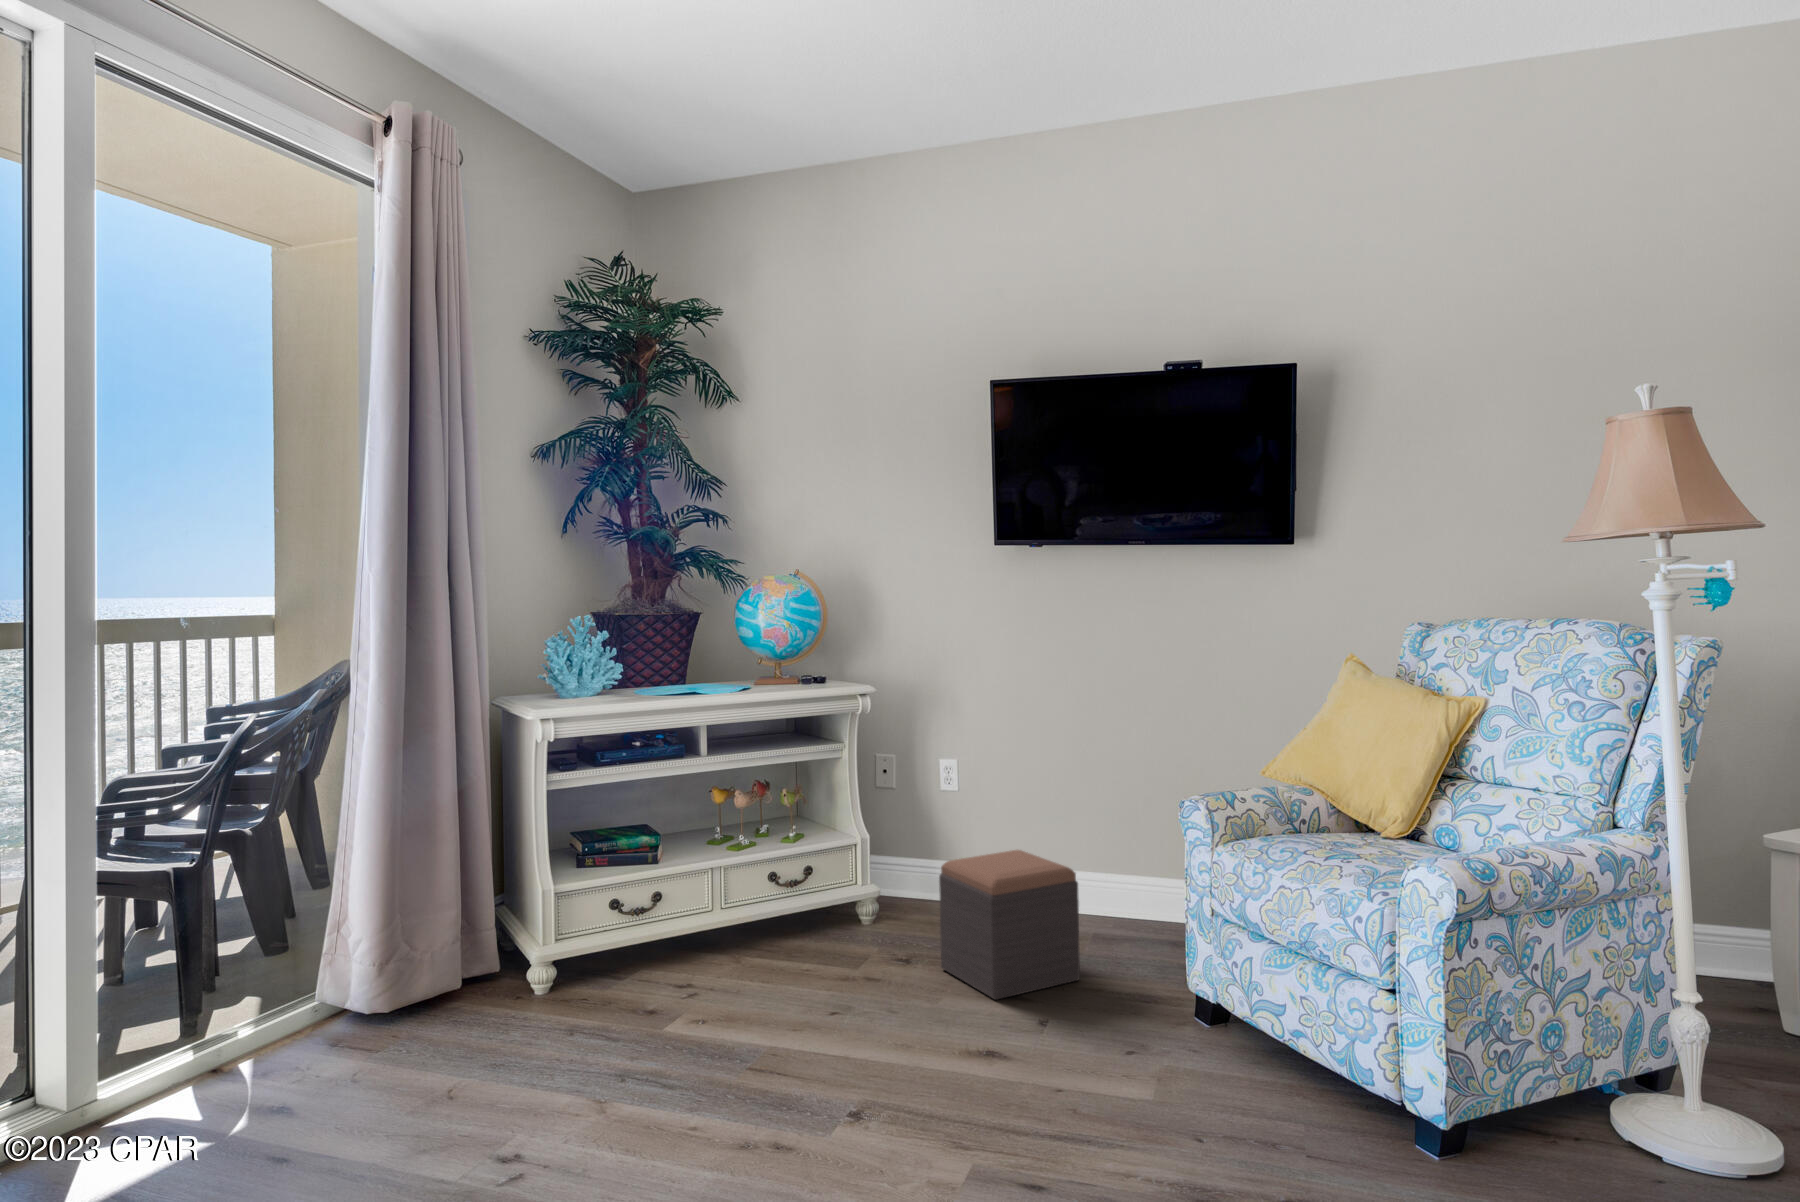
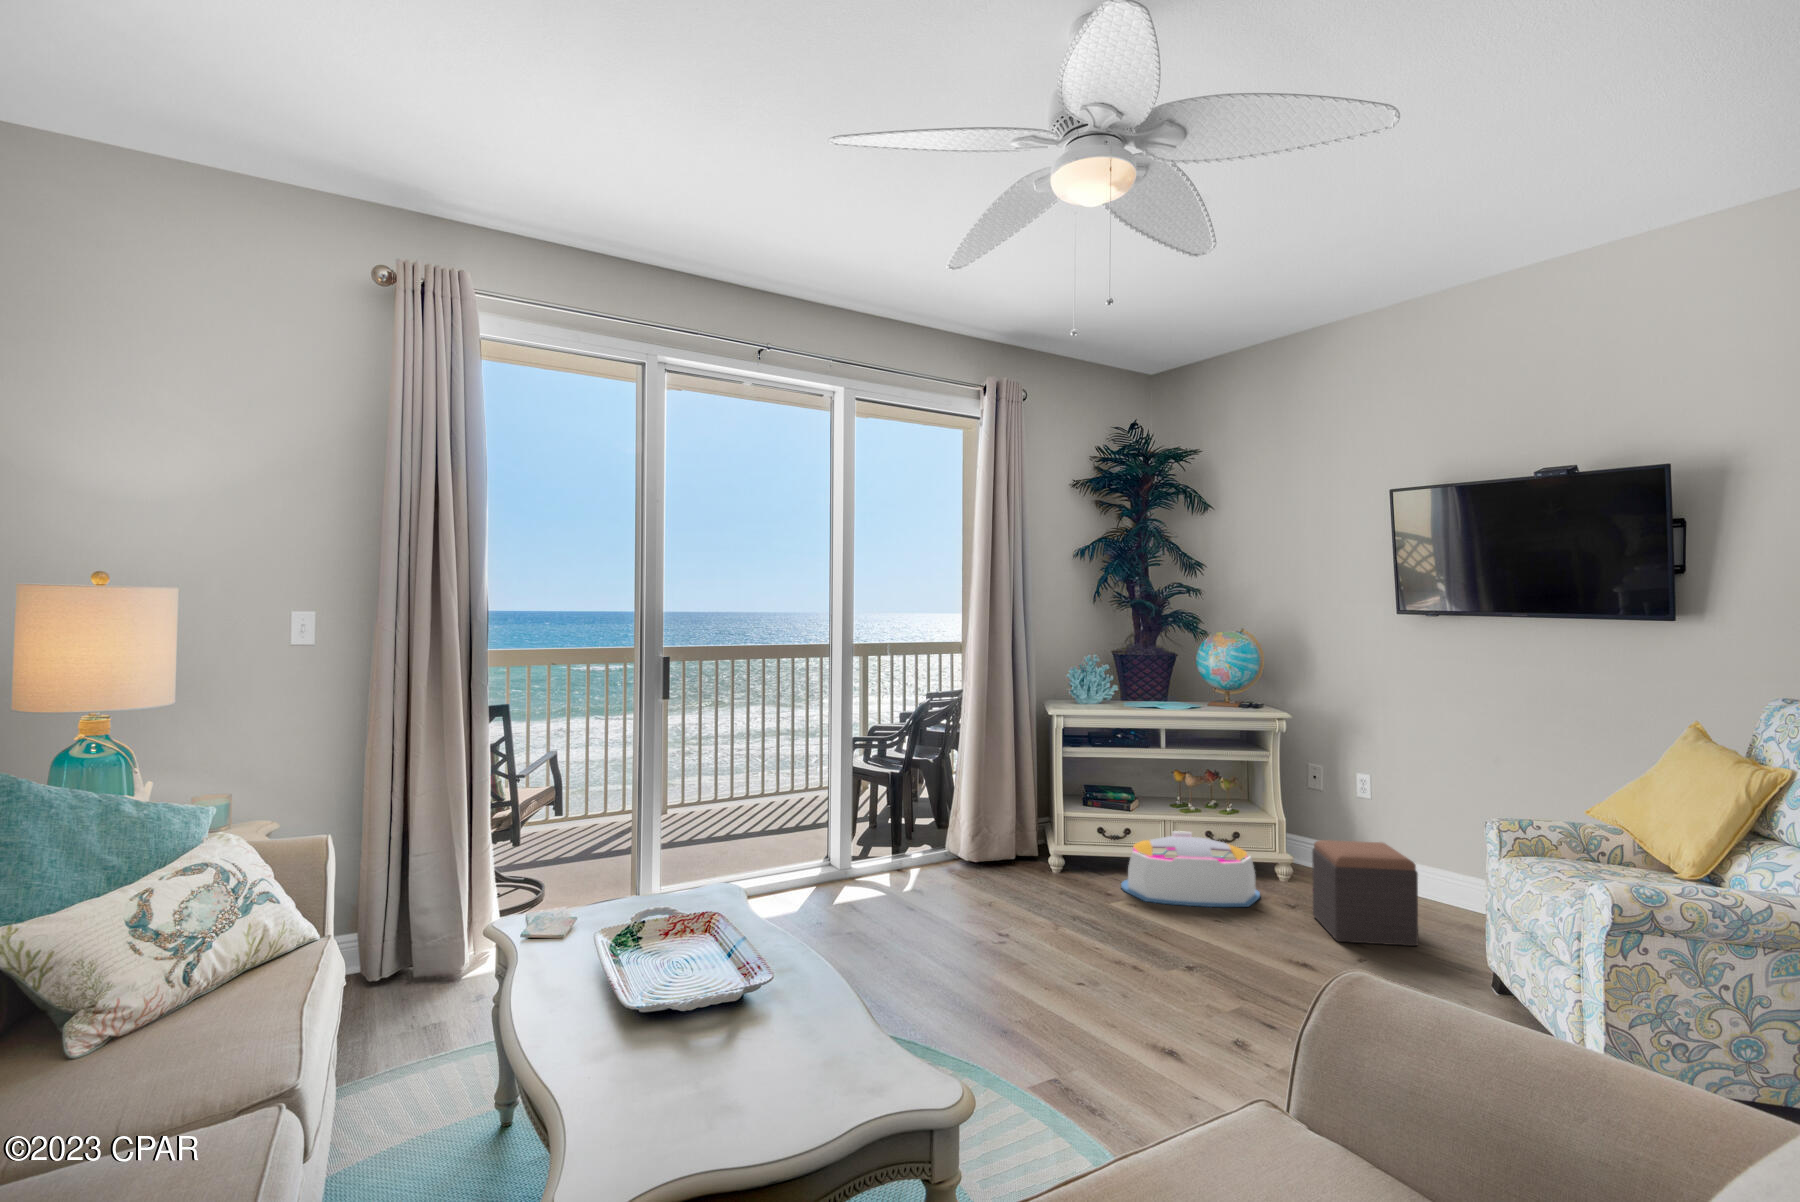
storage bin: none [663,879,860,1005] -> present [1121,831,1260,907]

